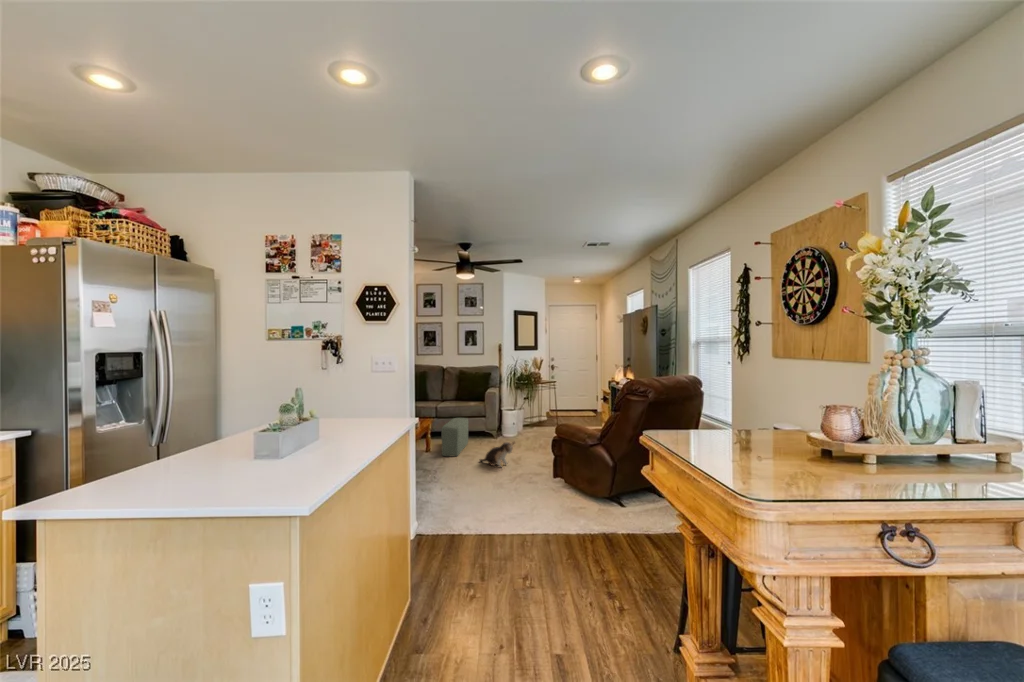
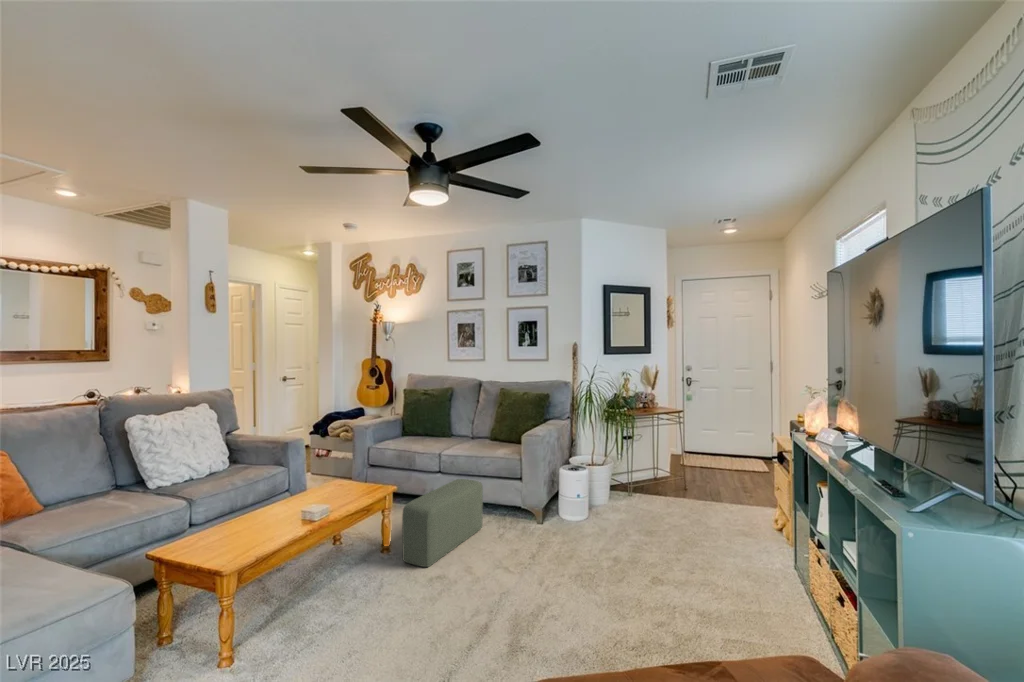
plush toy: present [480,442,515,467] -> none [451,571,509,630]

